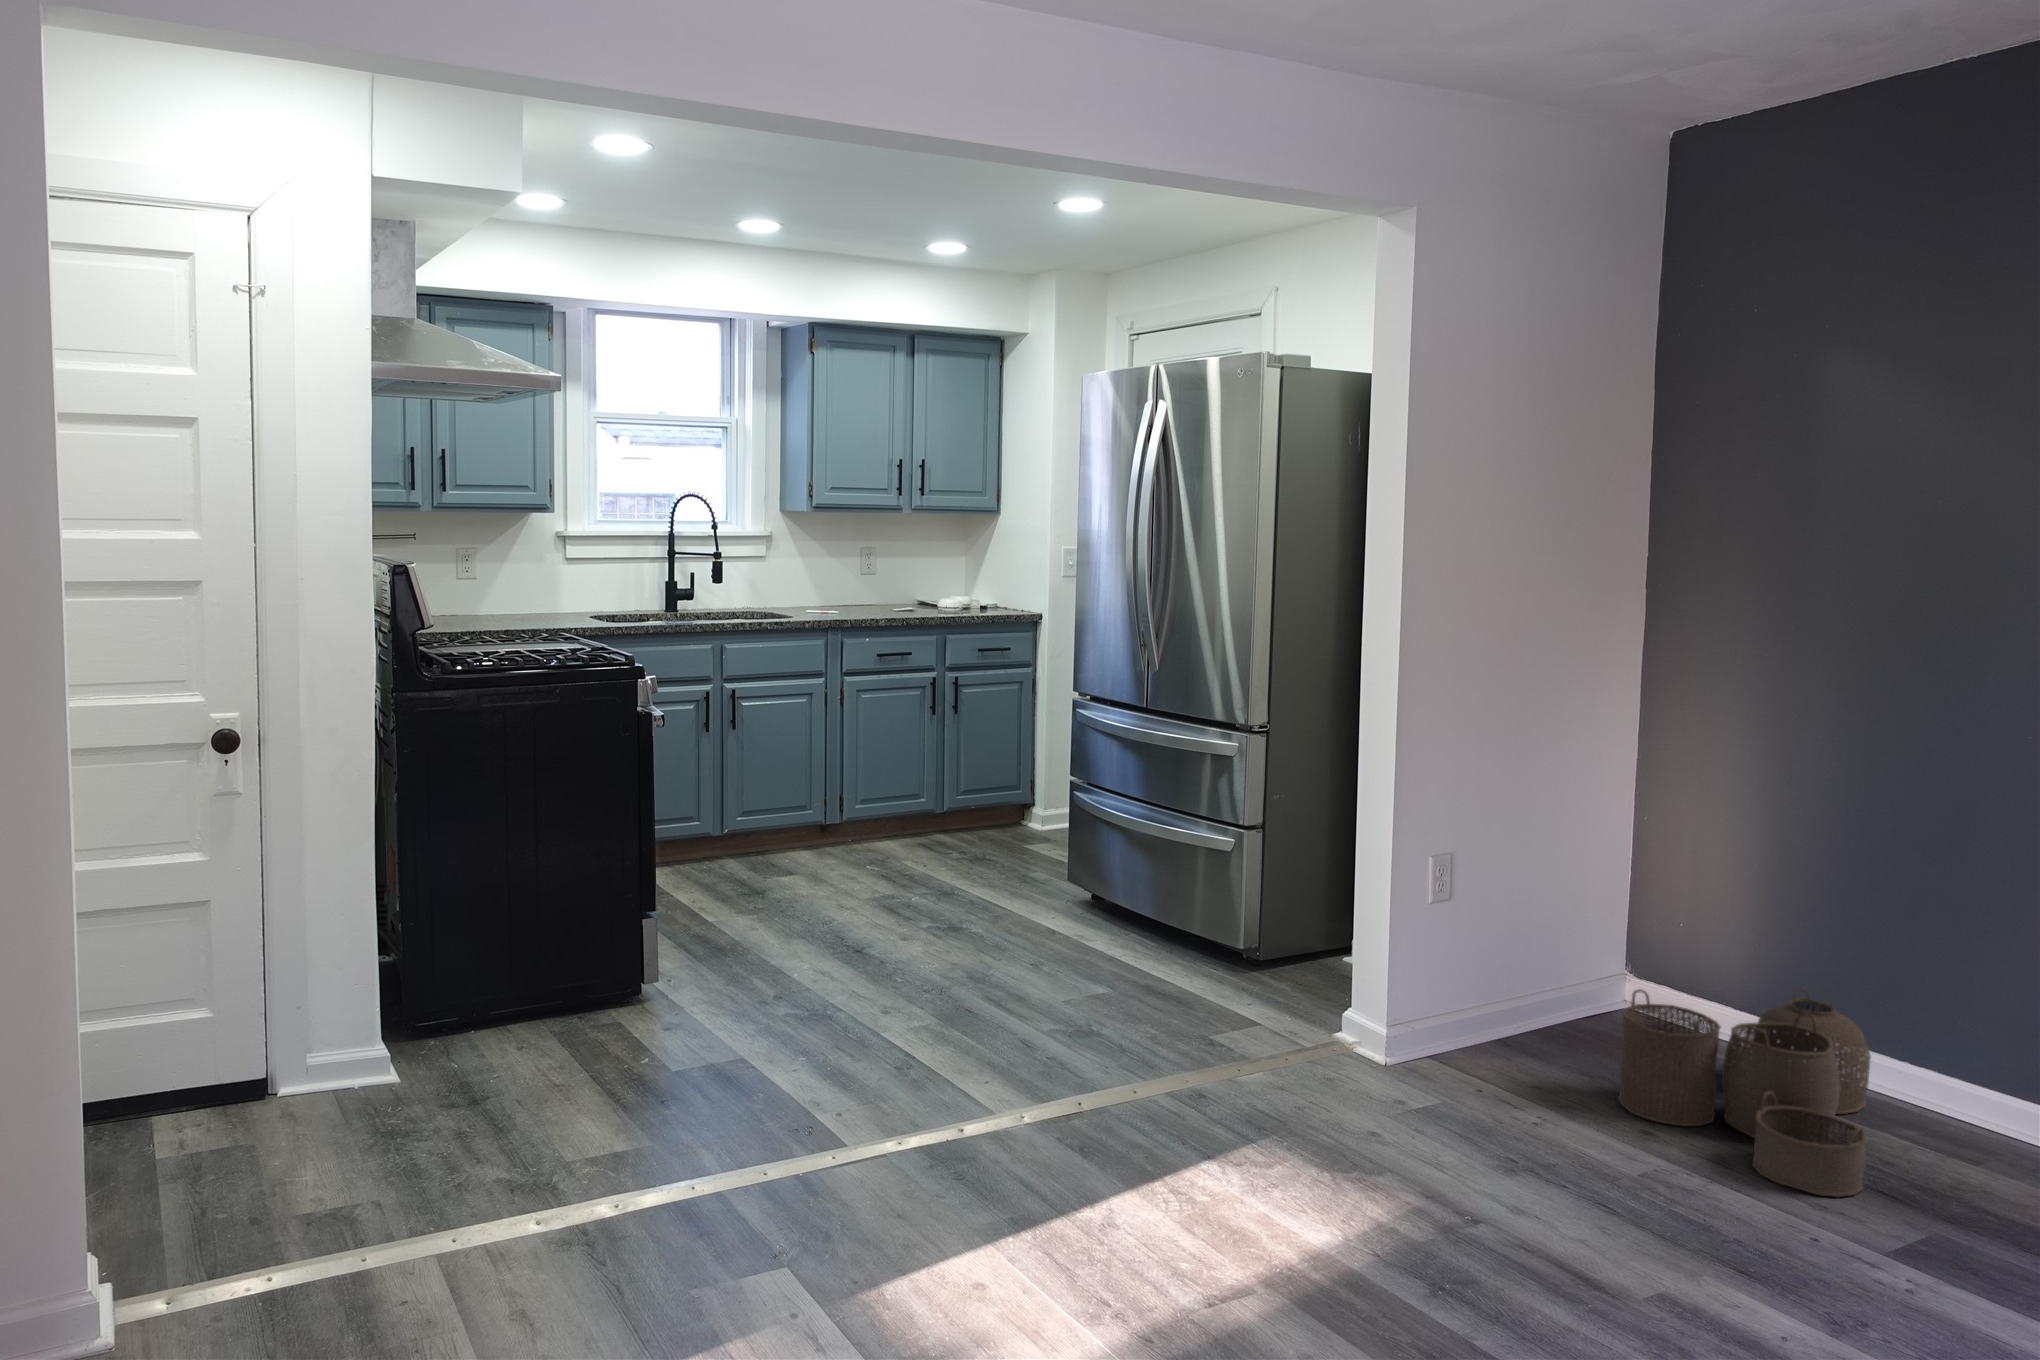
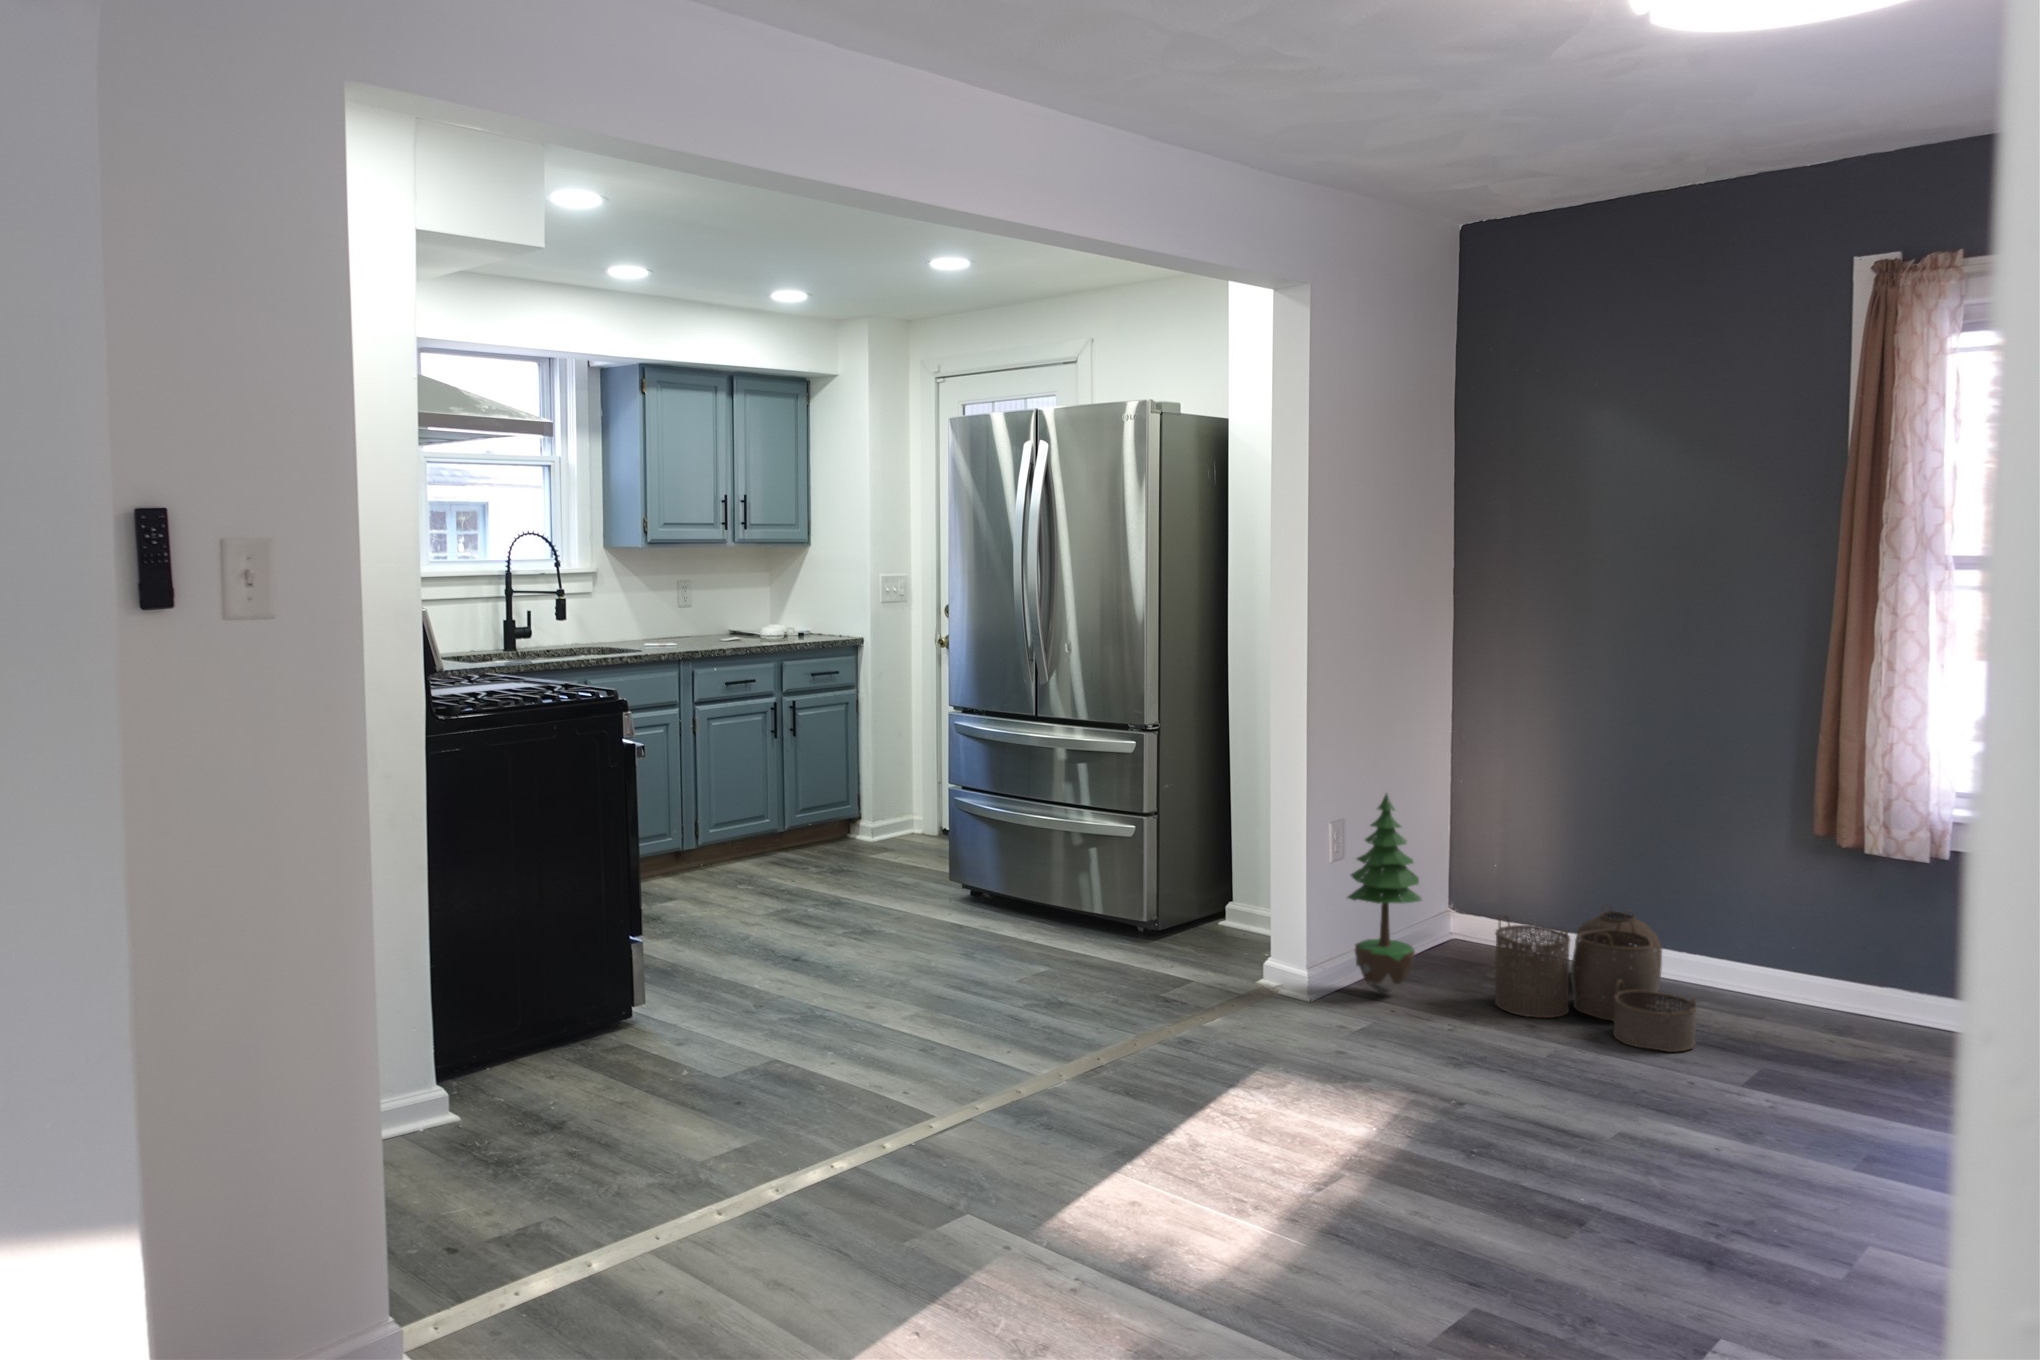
potted tree: none [1441,825,1536,1069] -> present [1348,794,1422,994]

